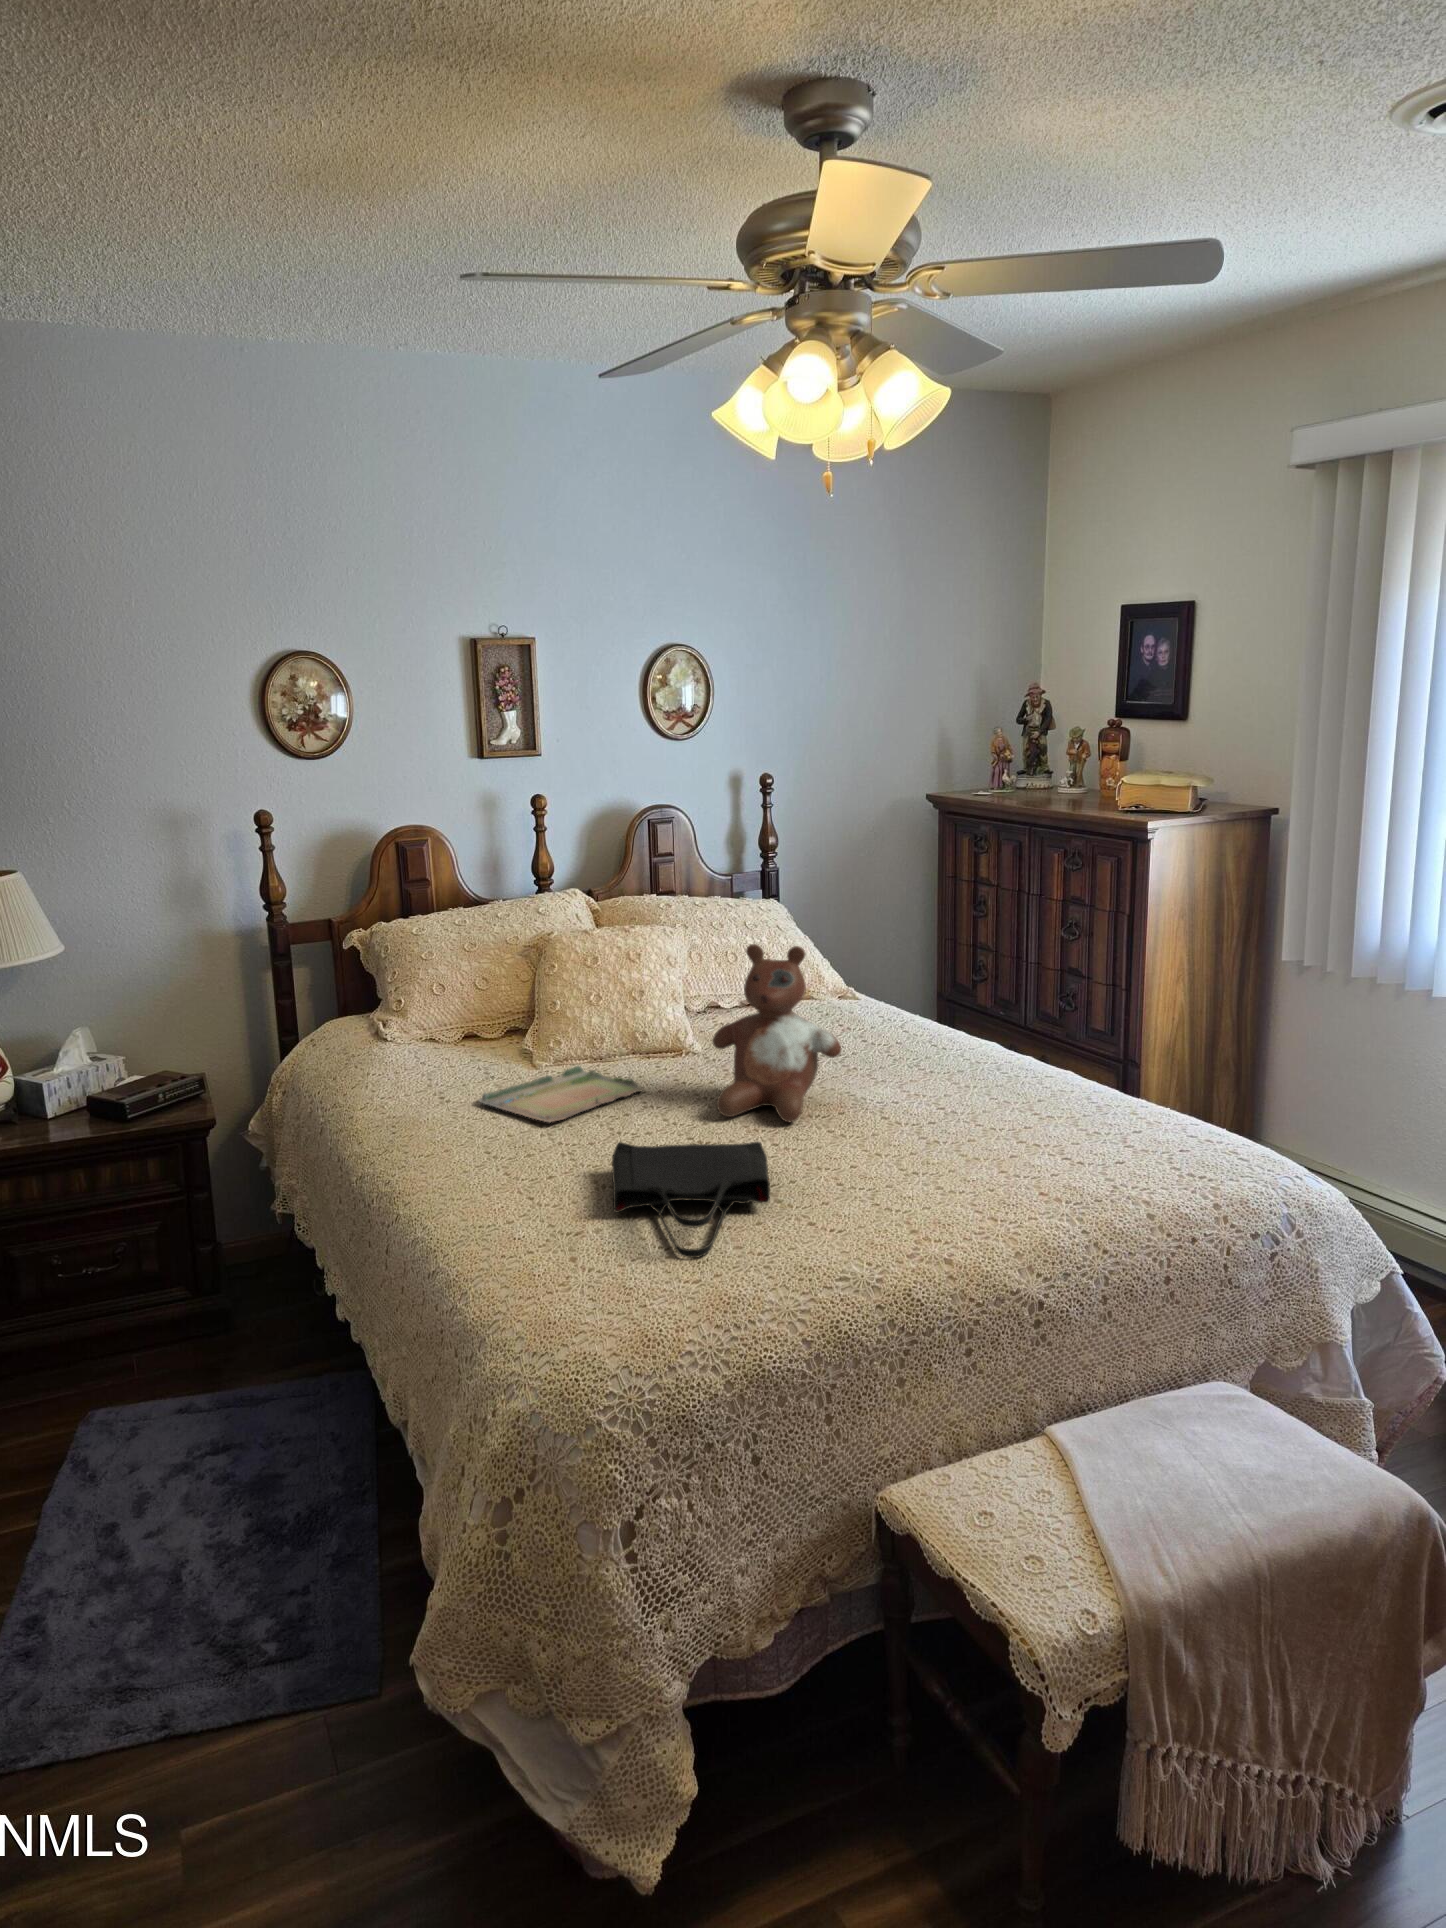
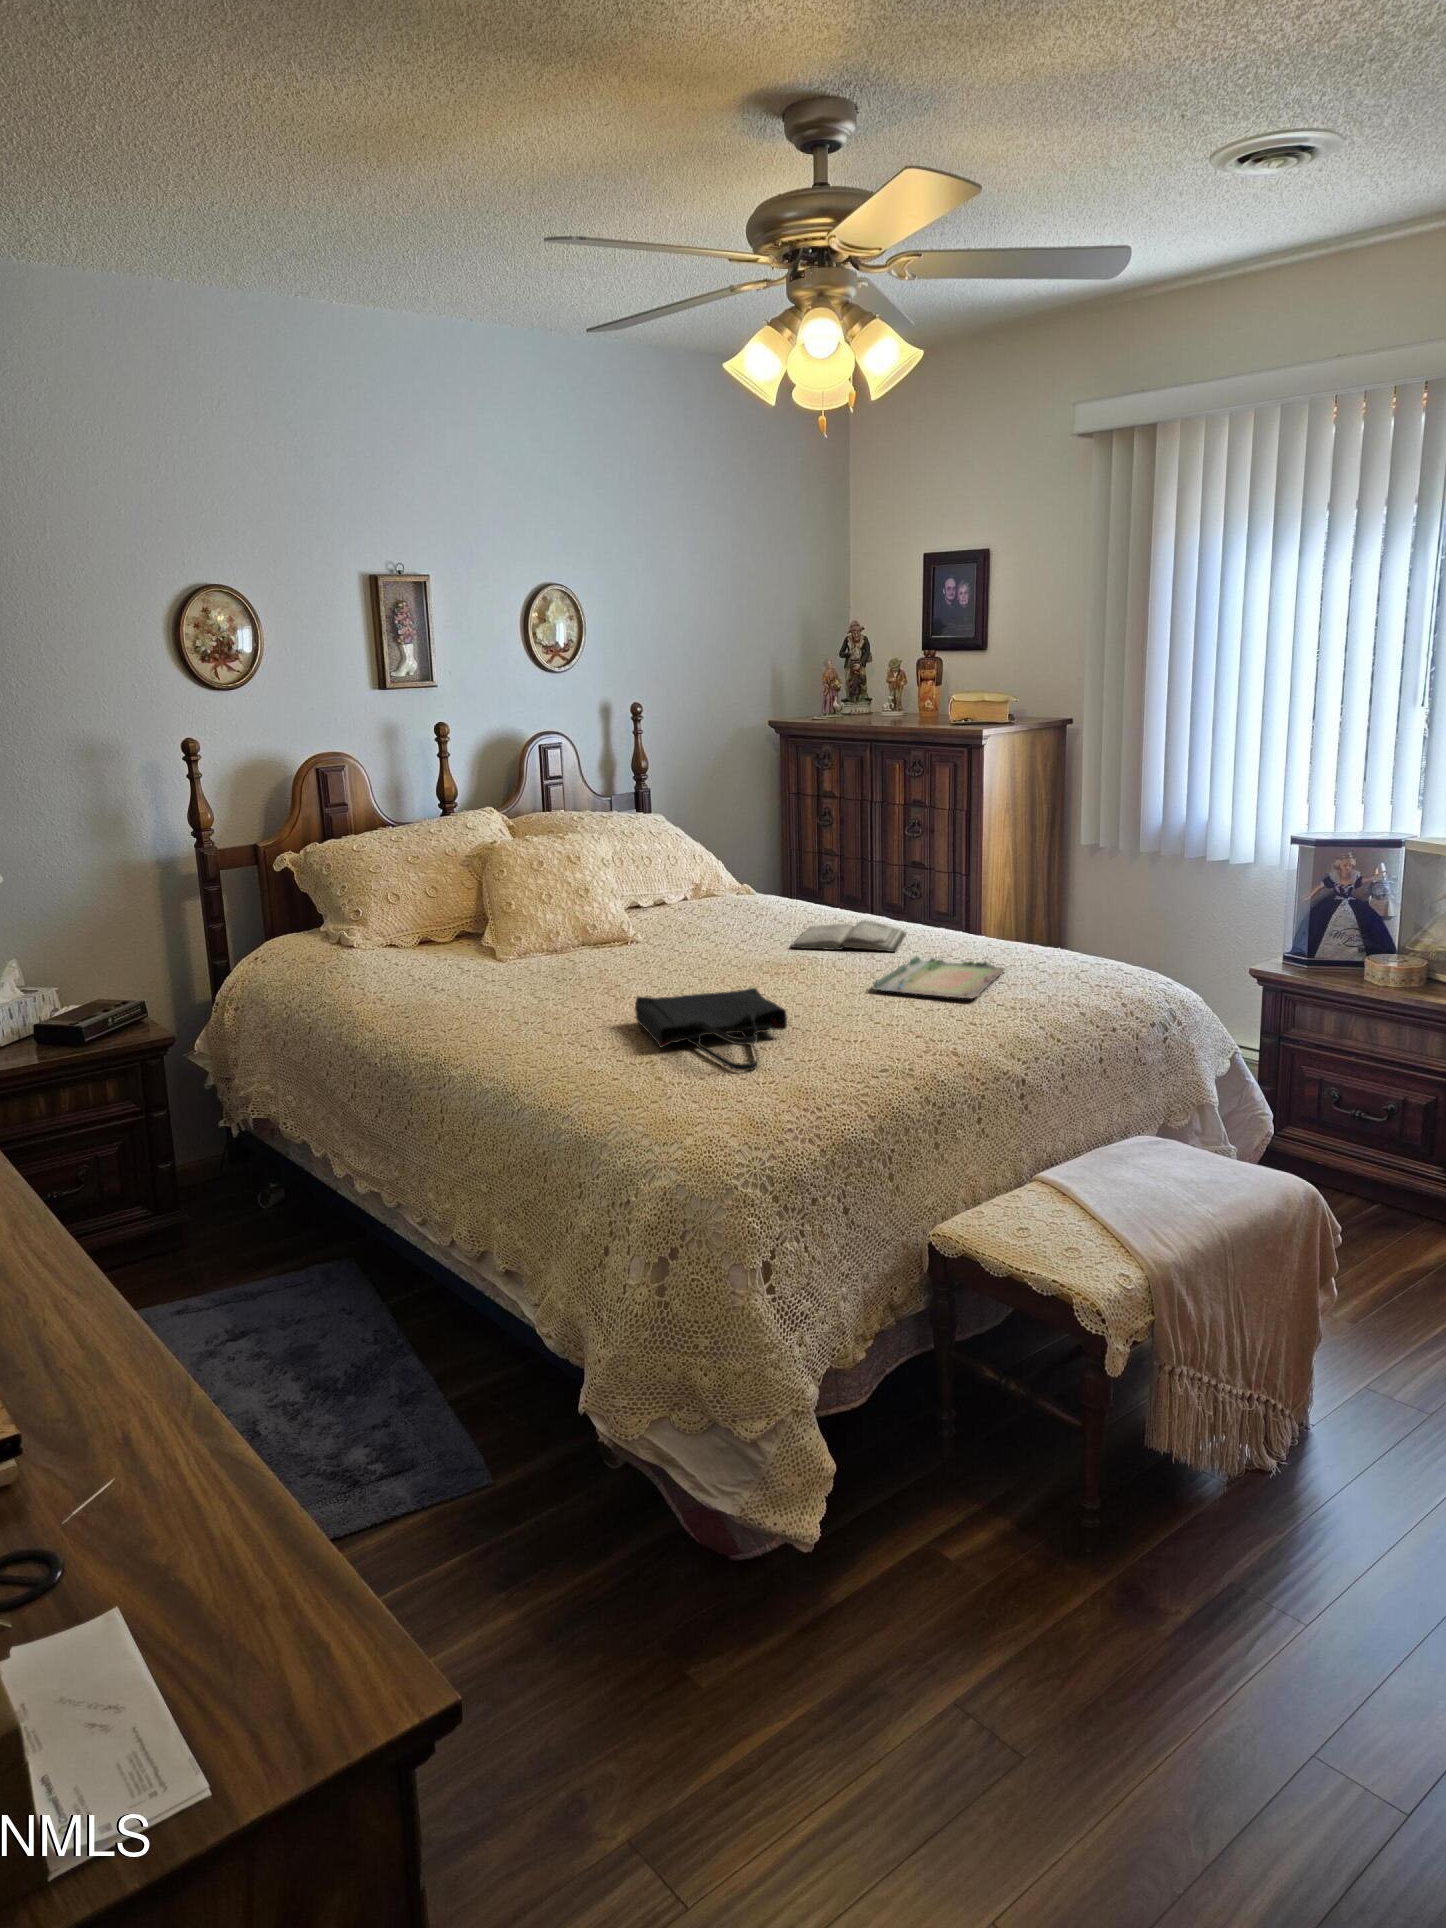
stuffed bear: present [712,944,841,1122] -> none [675,829,790,979]
diary: none [856,1051,1003,1098] -> present [791,920,906,952]
tray: present [479,1066,644,1122] -> present [873,956,1005,998]

